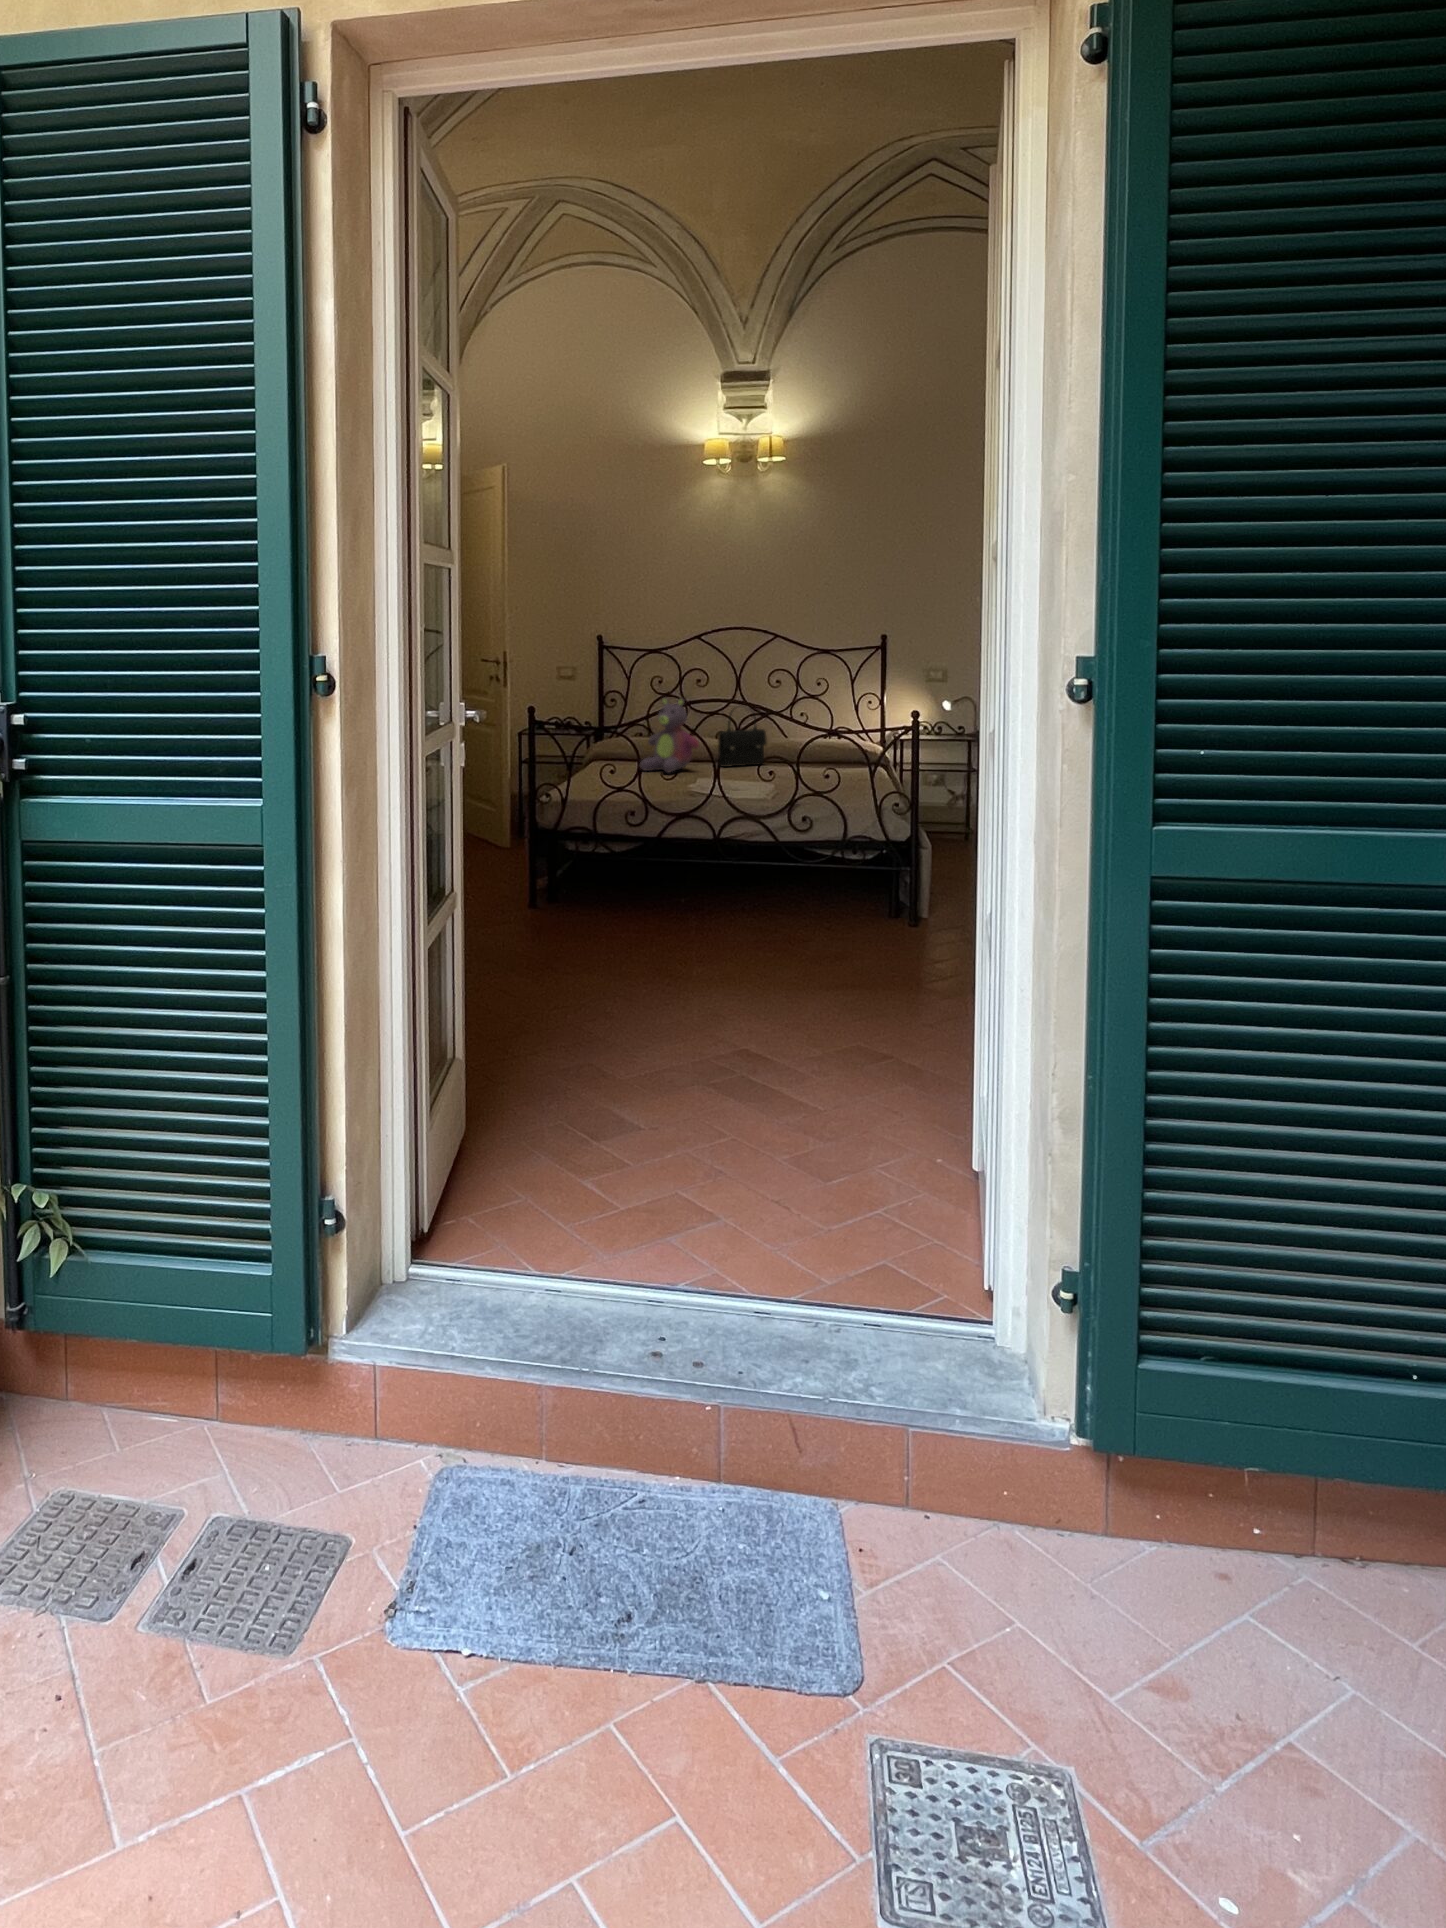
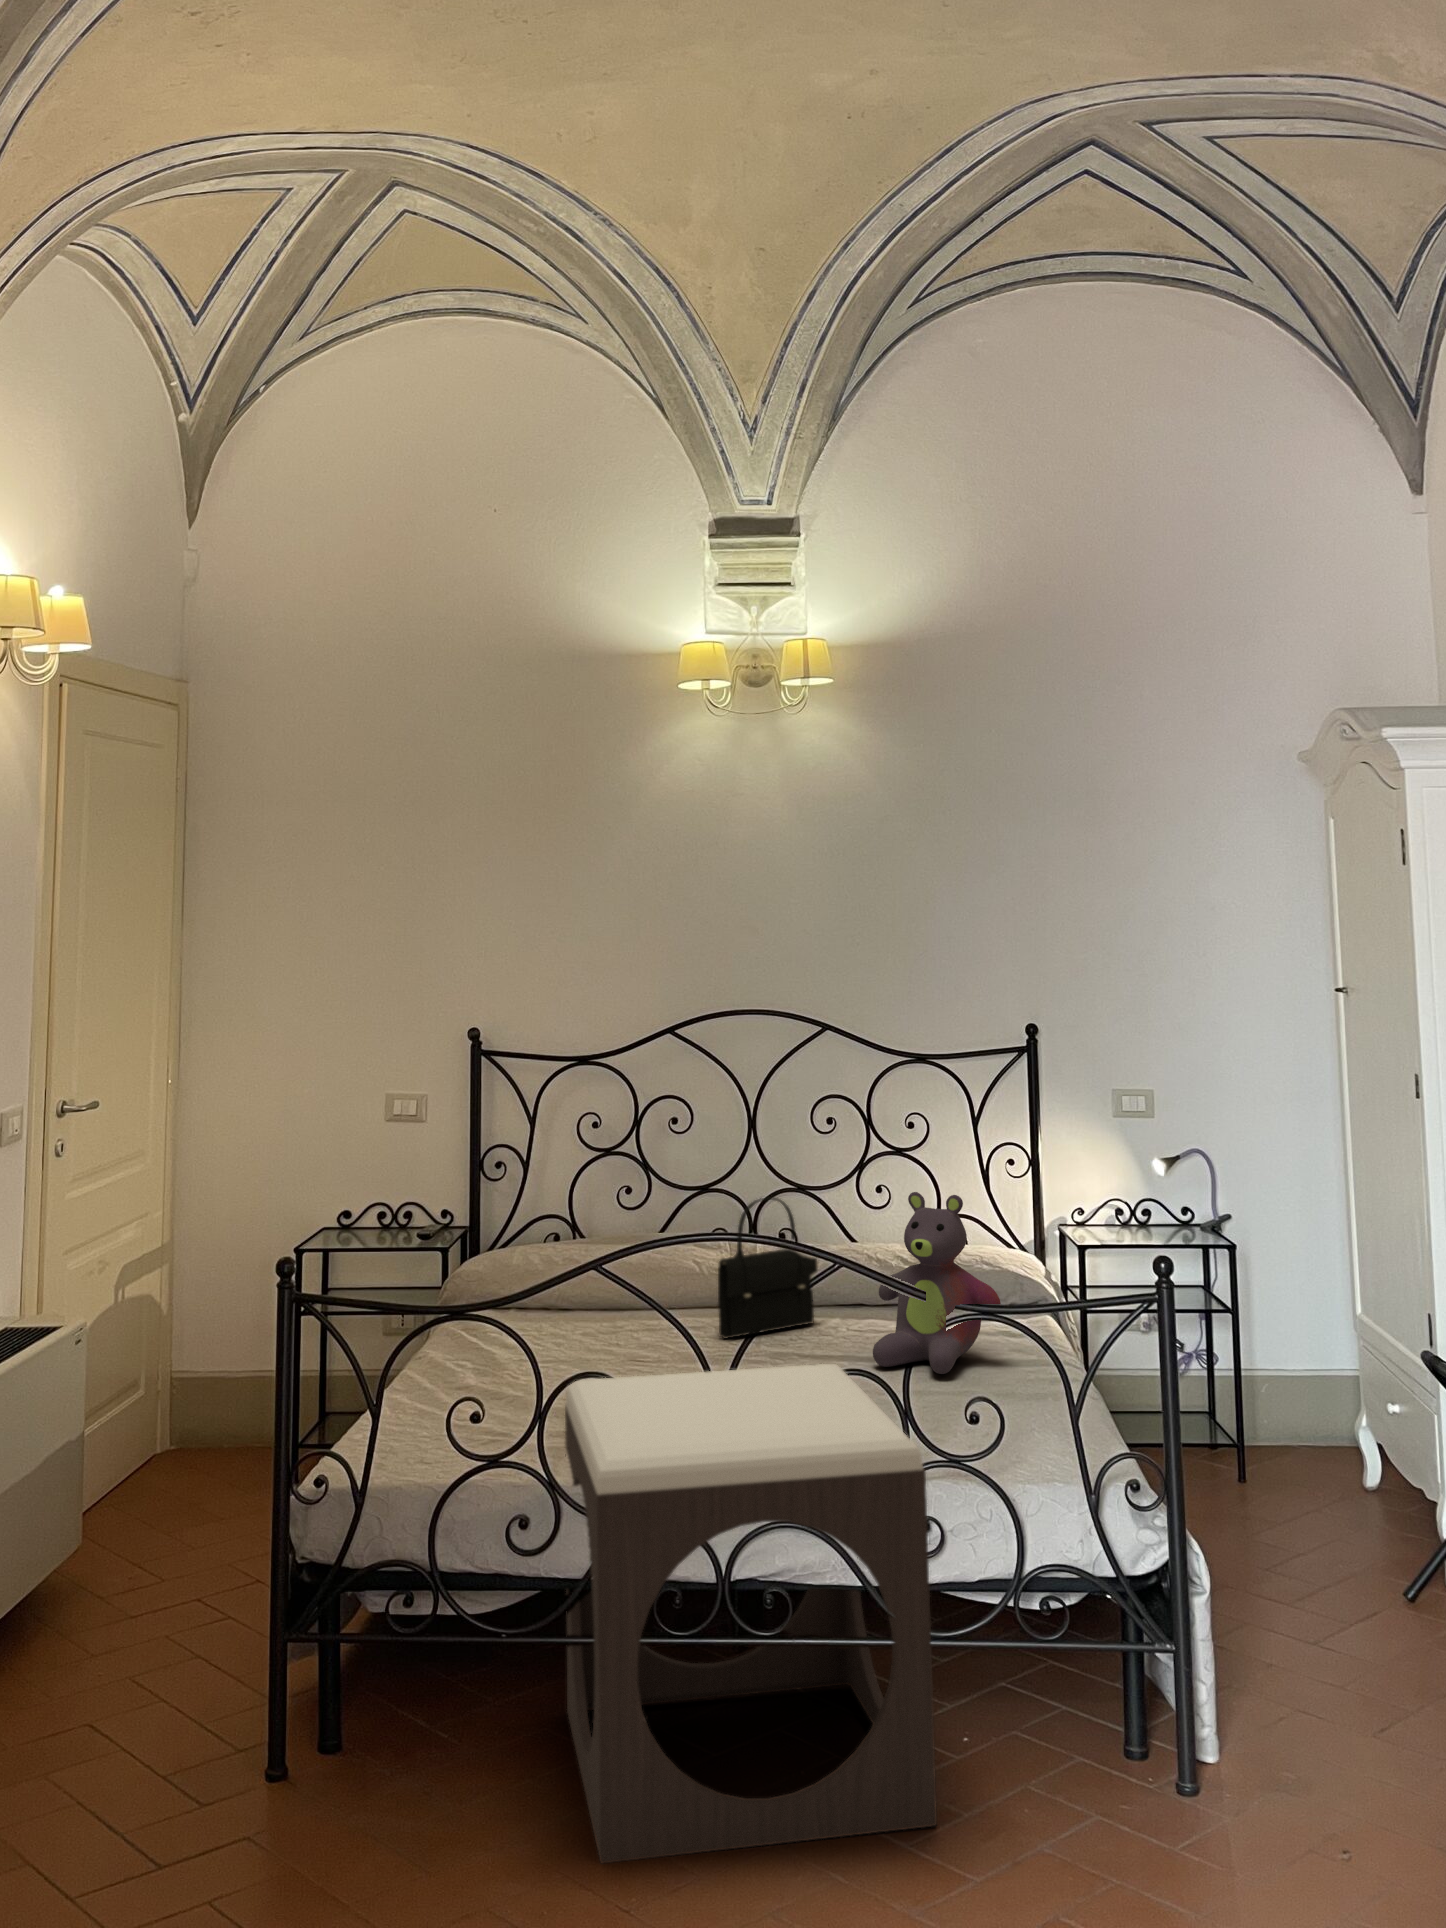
stuffed bear: present [640,698,699,772] -> present [873,1192,1001,1374]
footstool: none [649,762,803,928] -> present [565,1364,937,1863]

